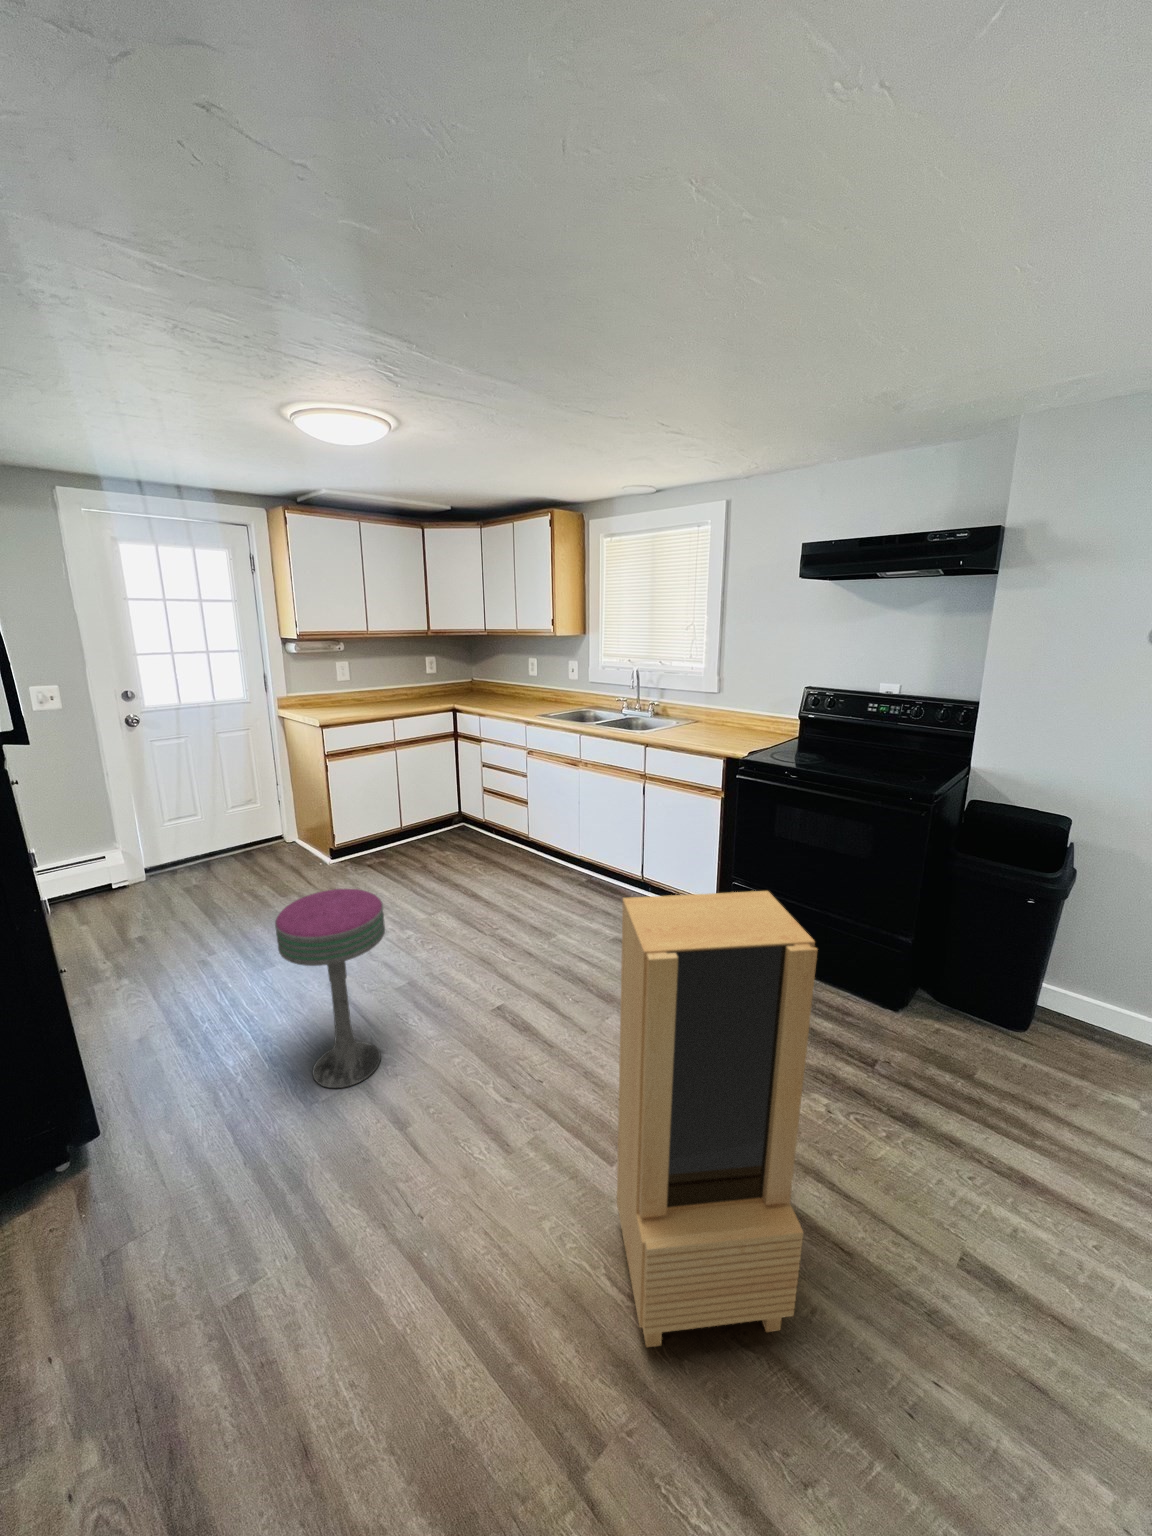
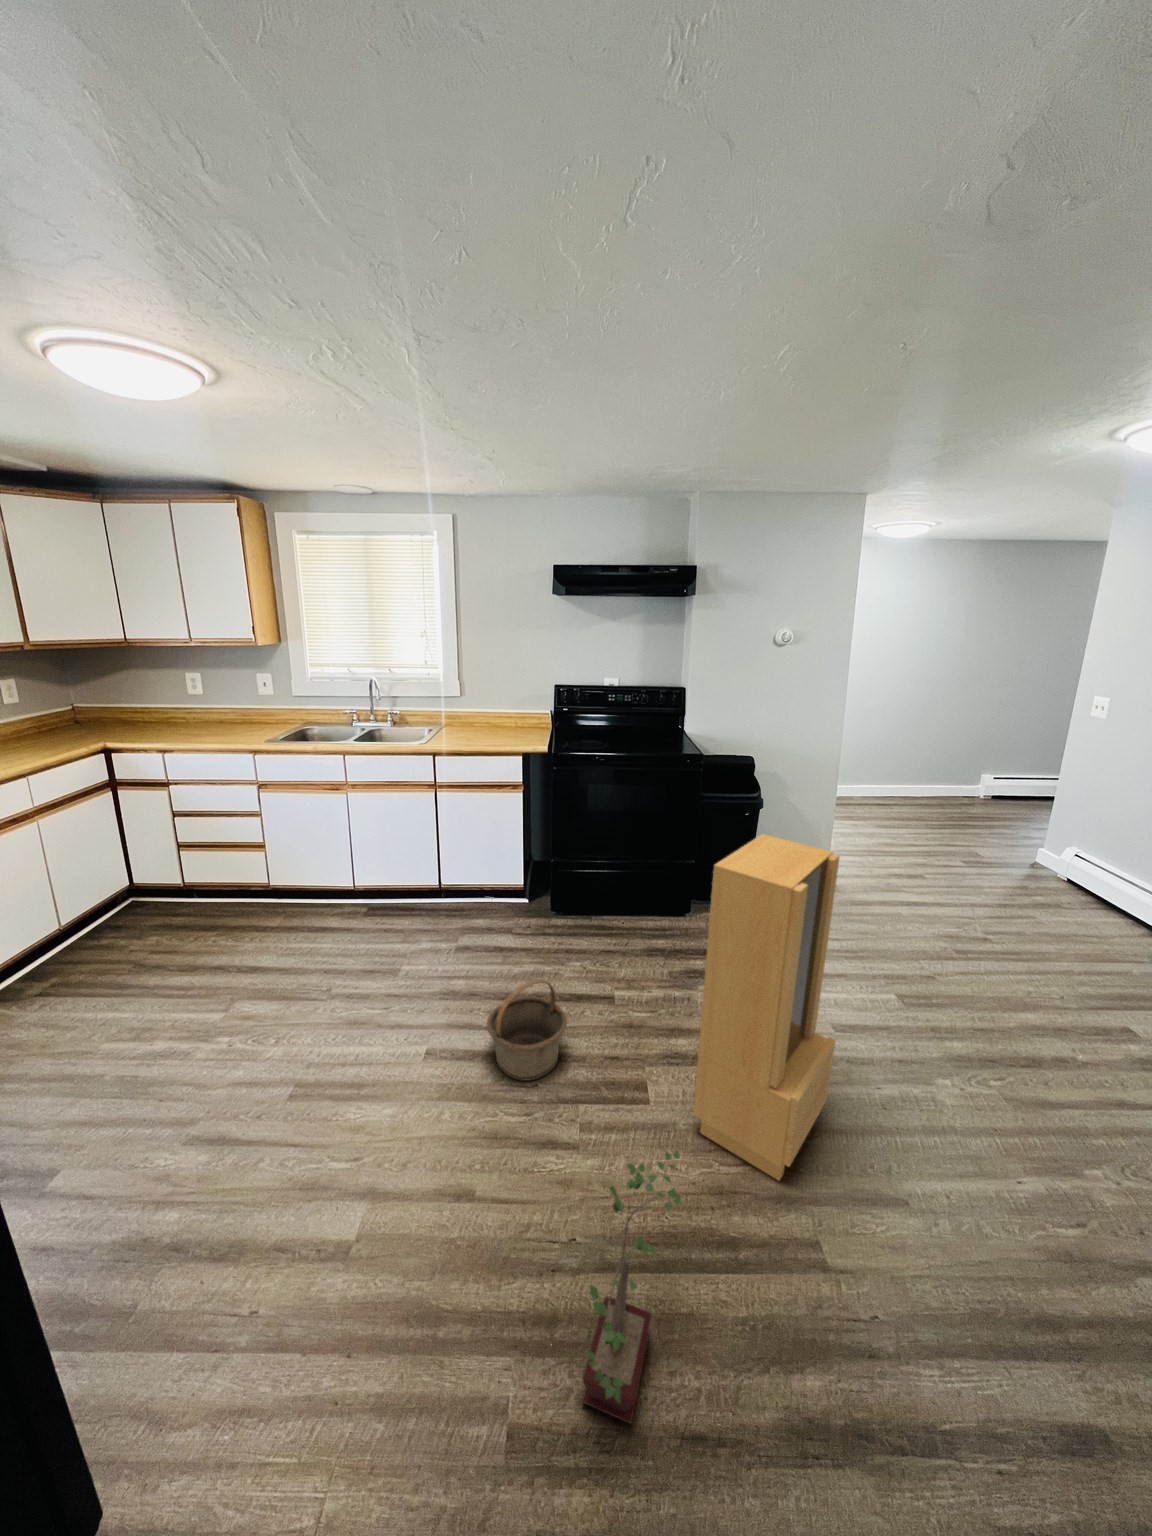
bar stool: present [275,889,385,1088] -> none [243,975,384,1232]
basket: none [518,978,599,1078] -> present [487,979,567,1081]
potted plant: none [226,1145,451,1379] -> present [582,1151,682,1424]

